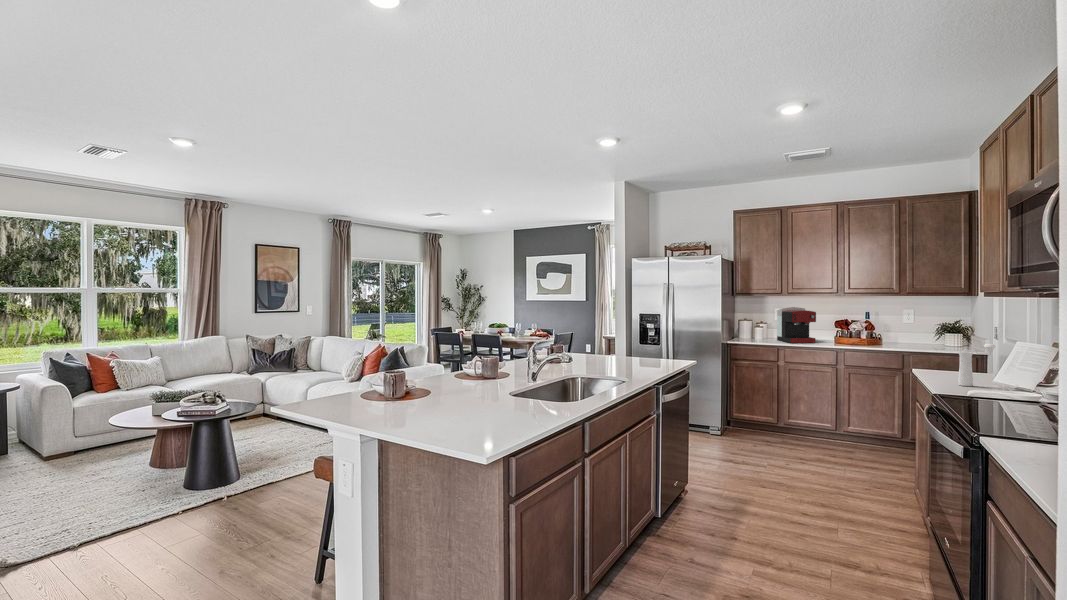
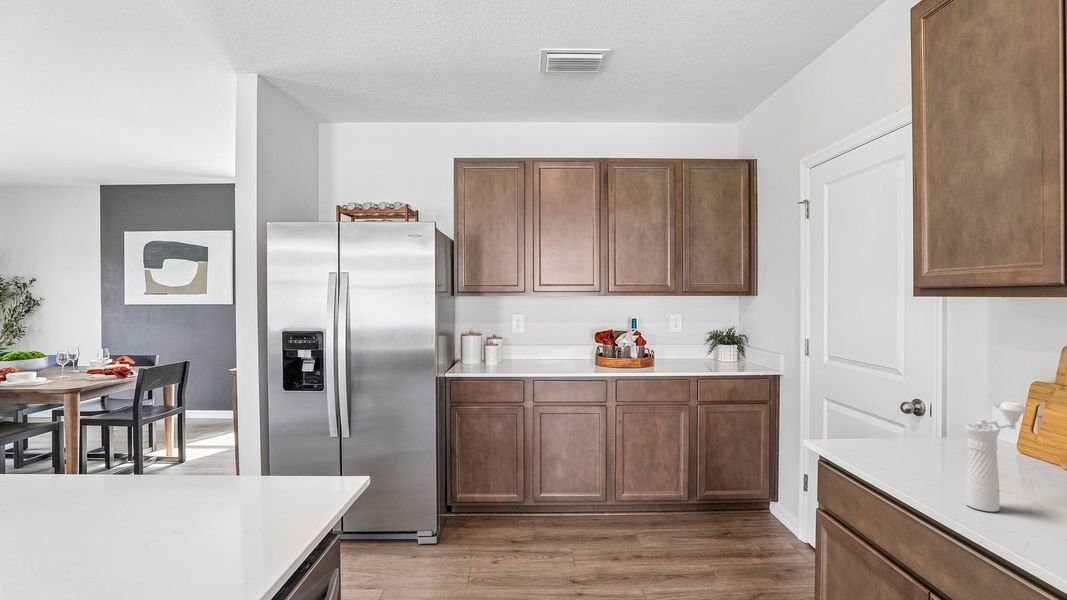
coffee maker: present [777,307,816,343] -> none [518,312,573,369]

